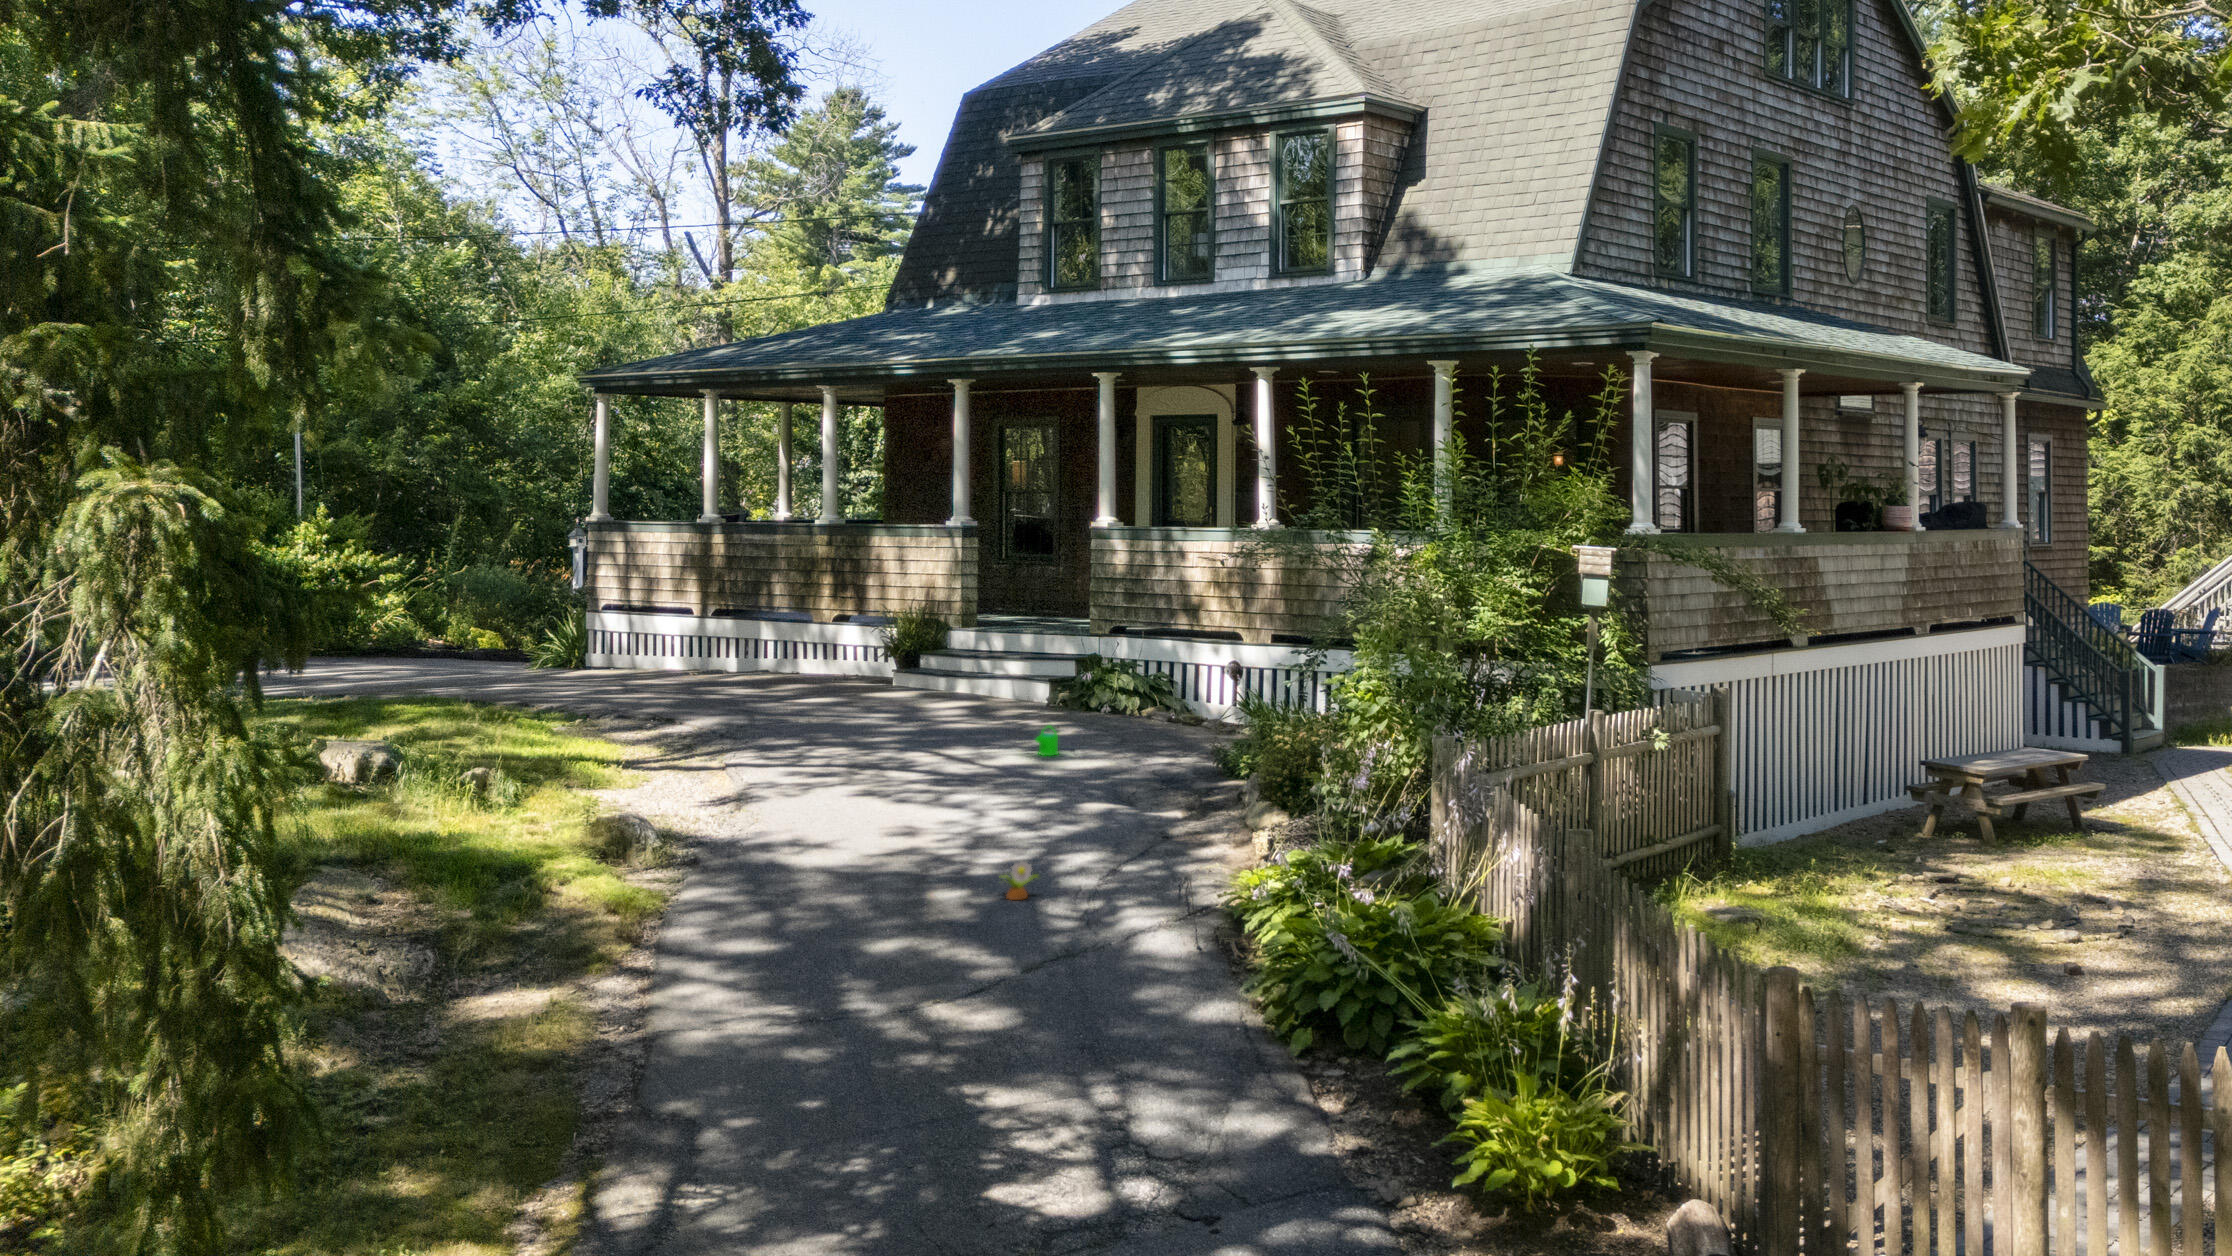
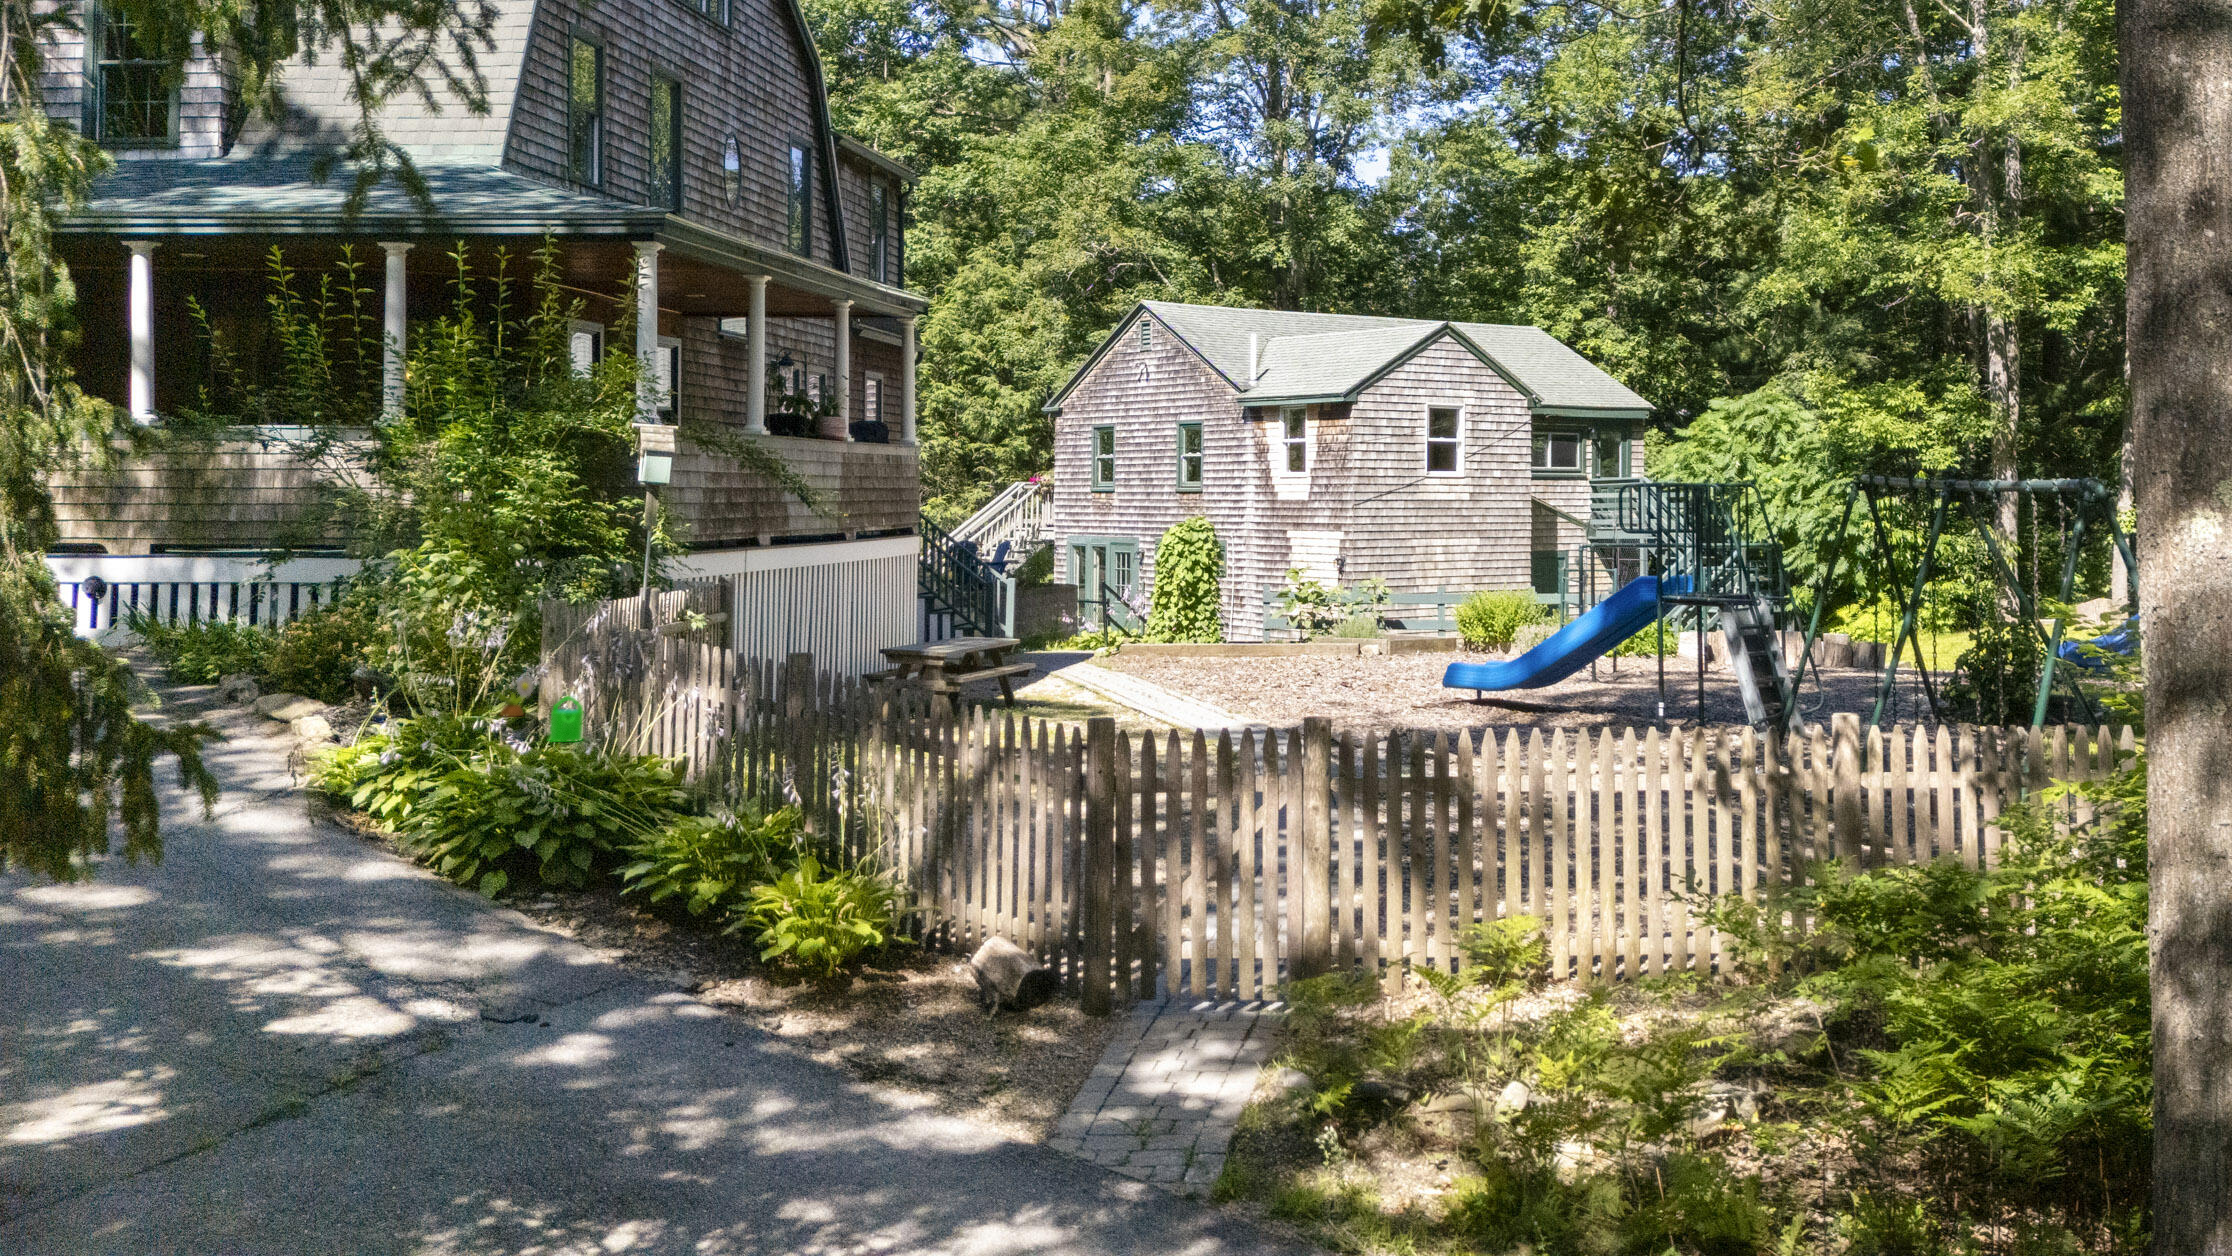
watering can: present [1036,725,1058,756] -> present [549,696,584,742]

